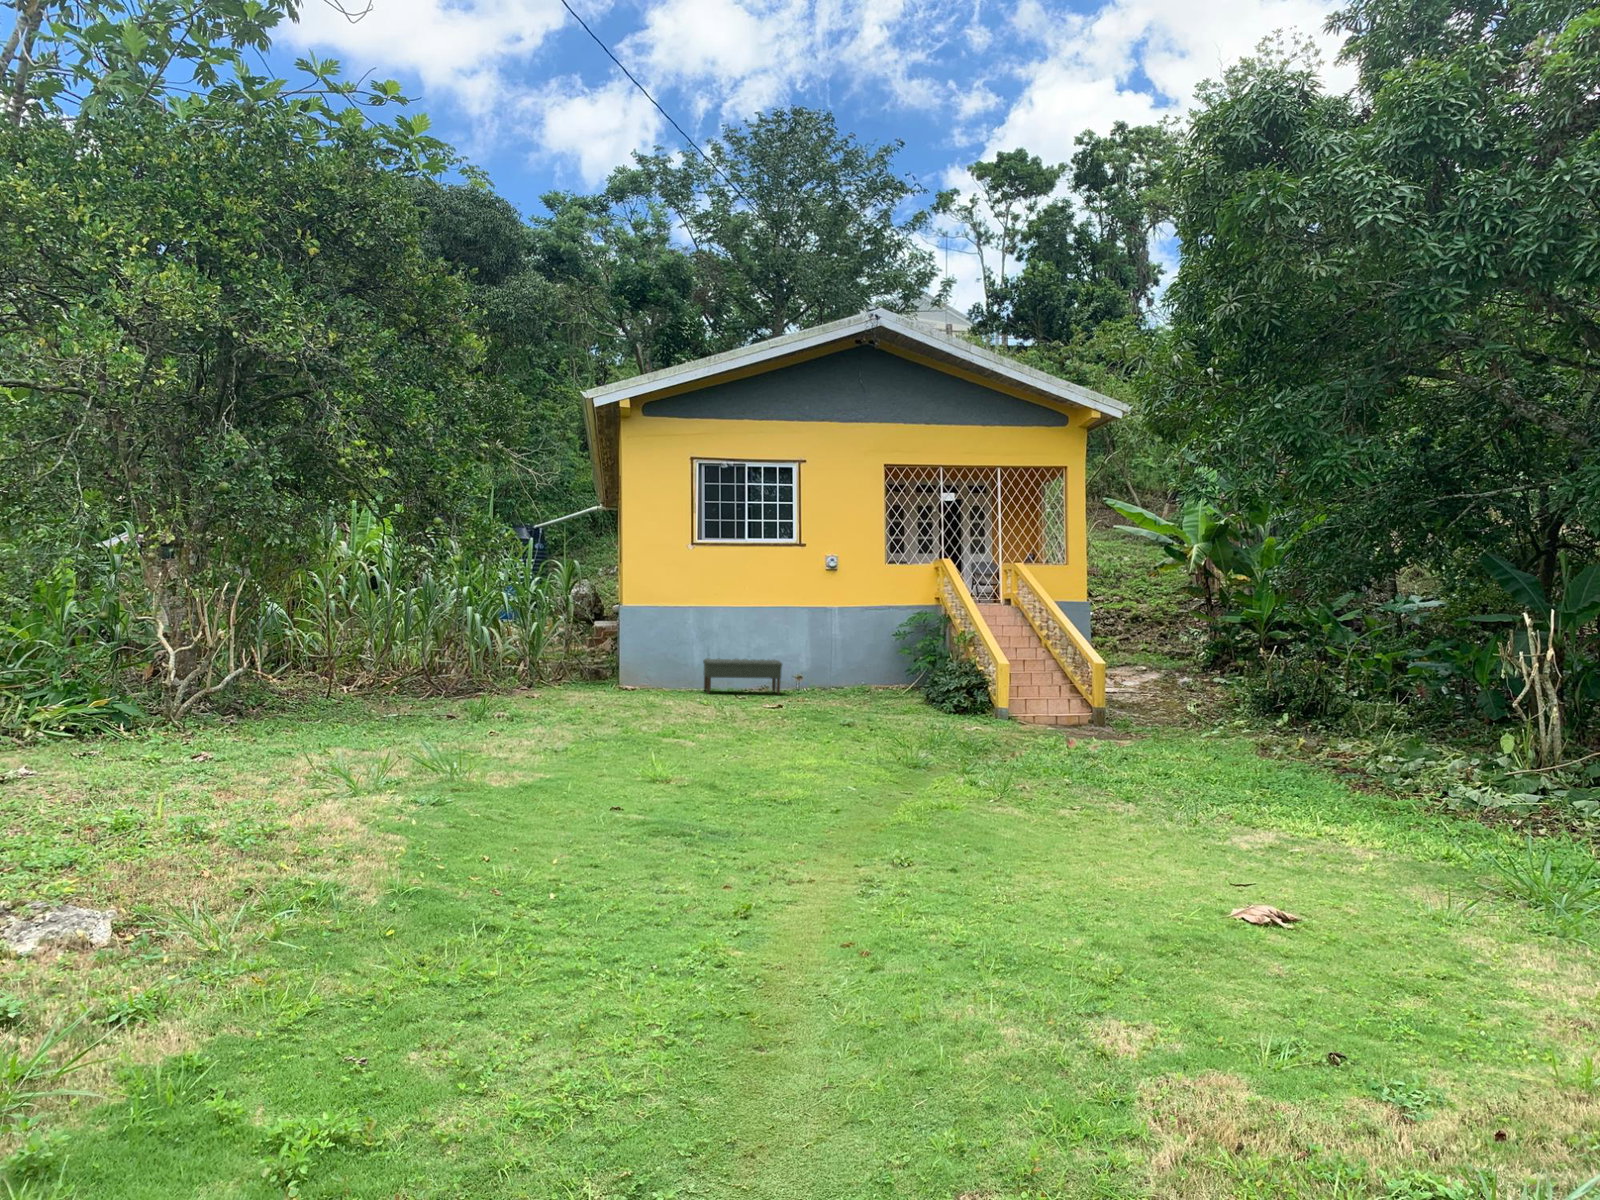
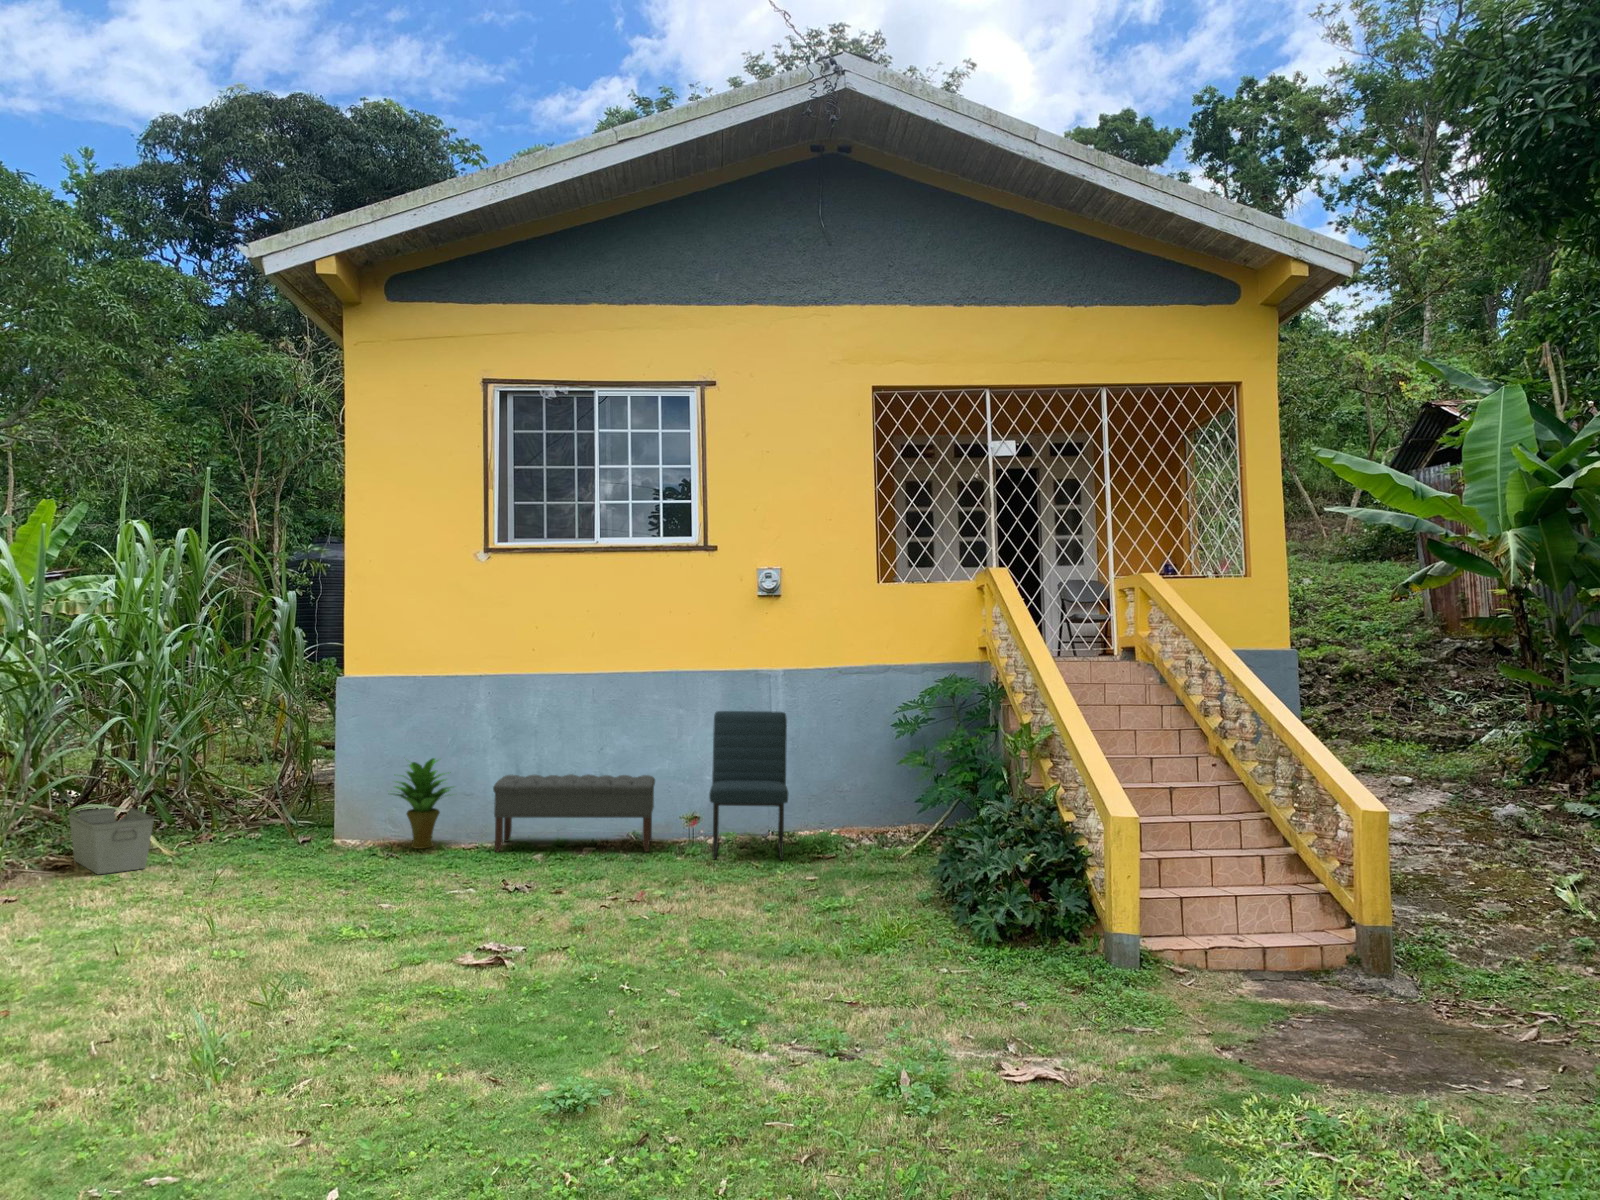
chair: none [806,628,849,698] -> present [709,711,788,860]
potted plant: none [653,649,687,693] -> present [395,758,451,849]
storage bin: none [519,669,566,697] -> present [69,808,154,874]

